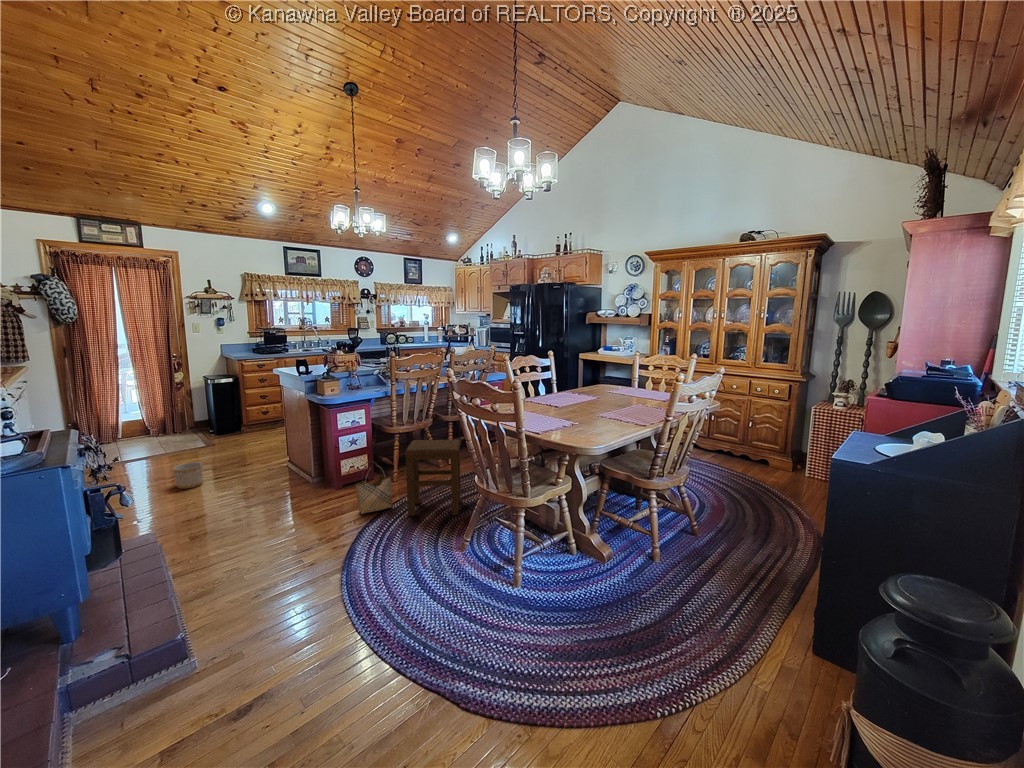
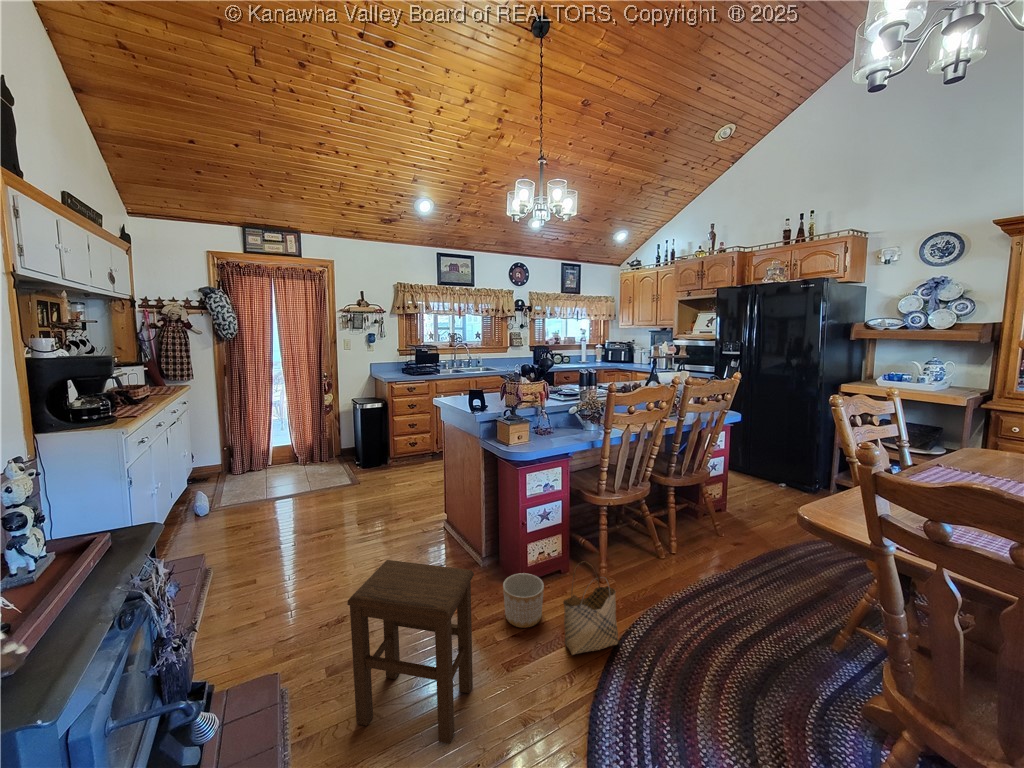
stool: present [405,440,461,516] -> present [347,560,474,744]
planter: present [173,462,203,489] -> present [503,573,544,628]

